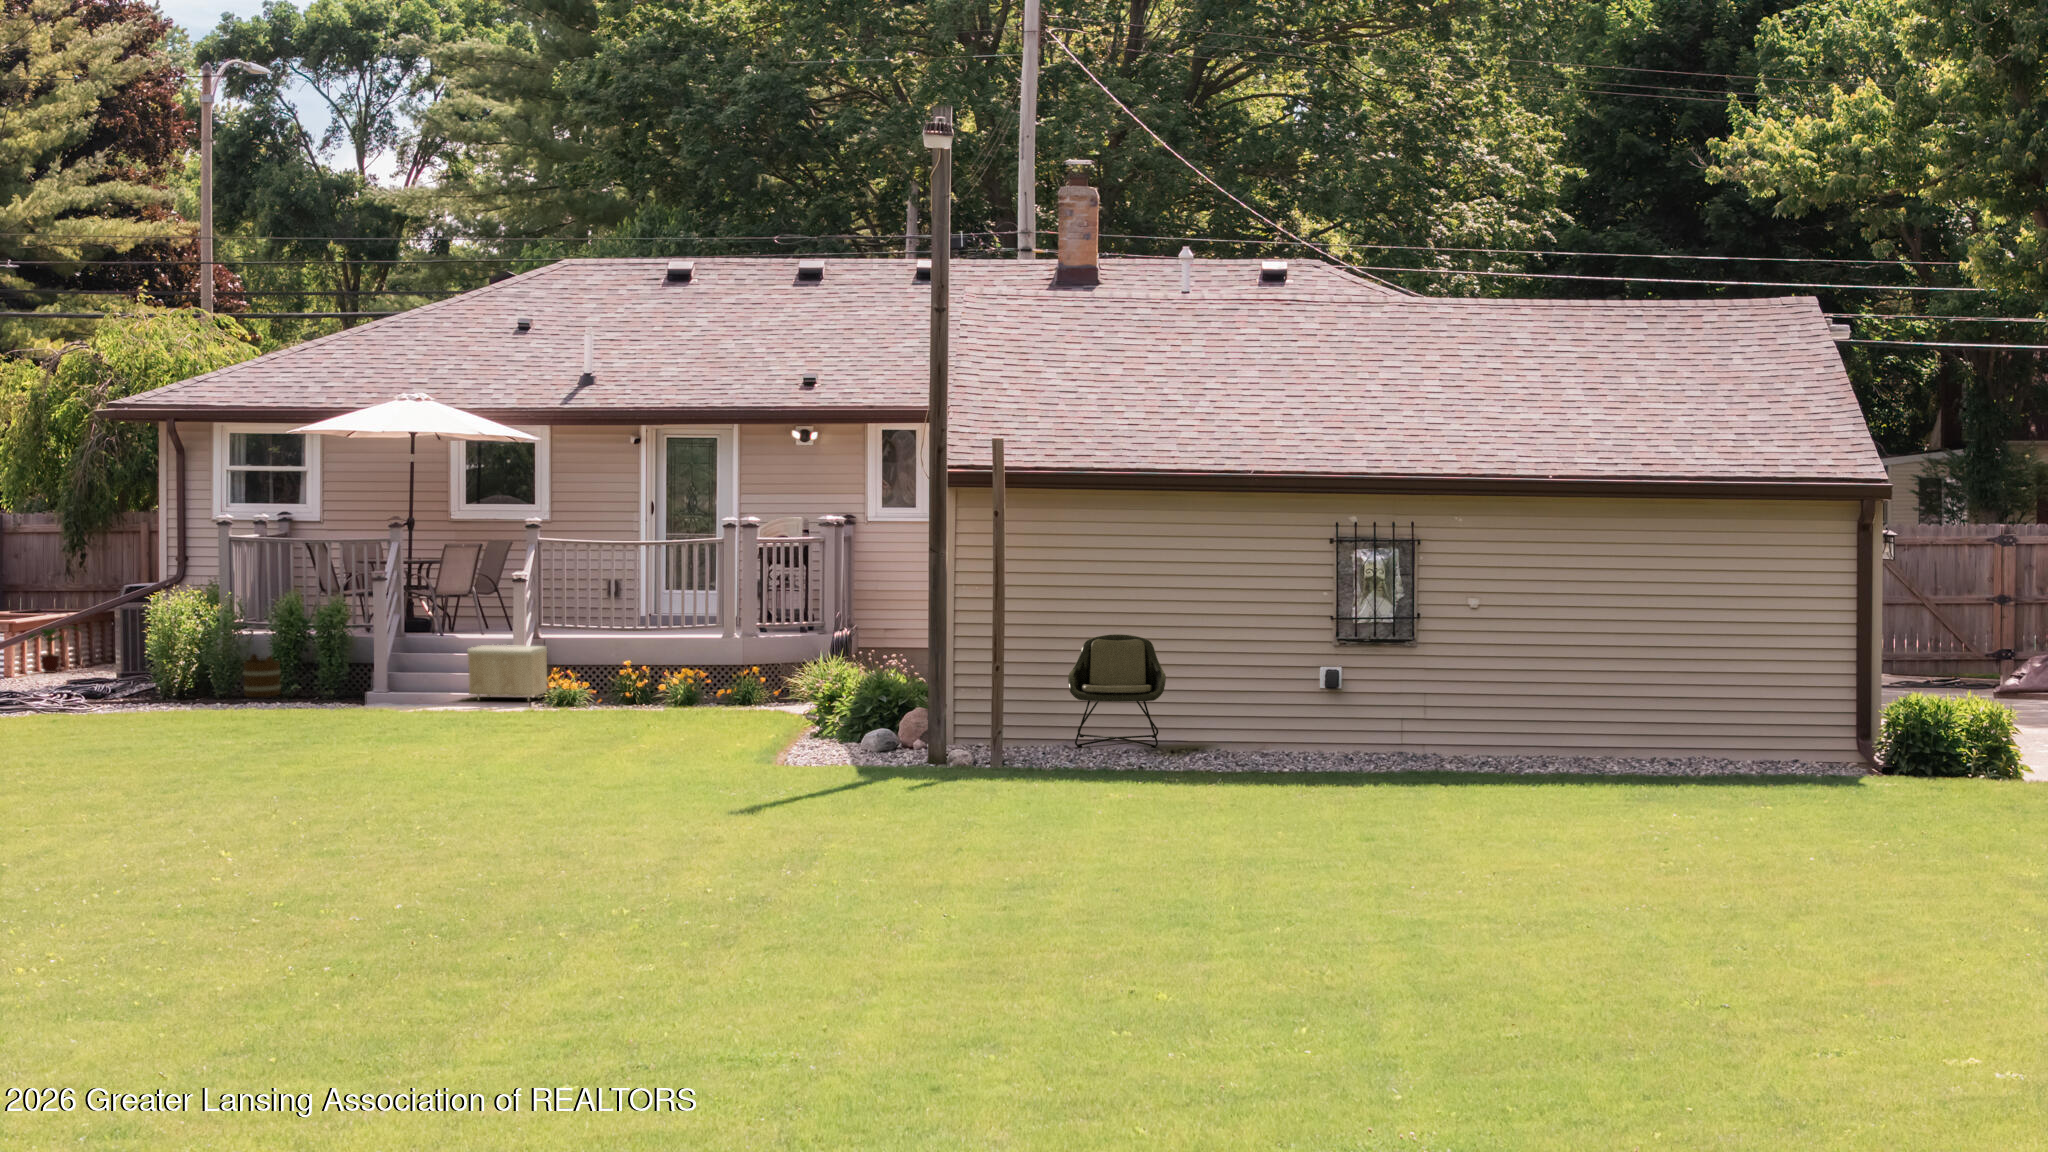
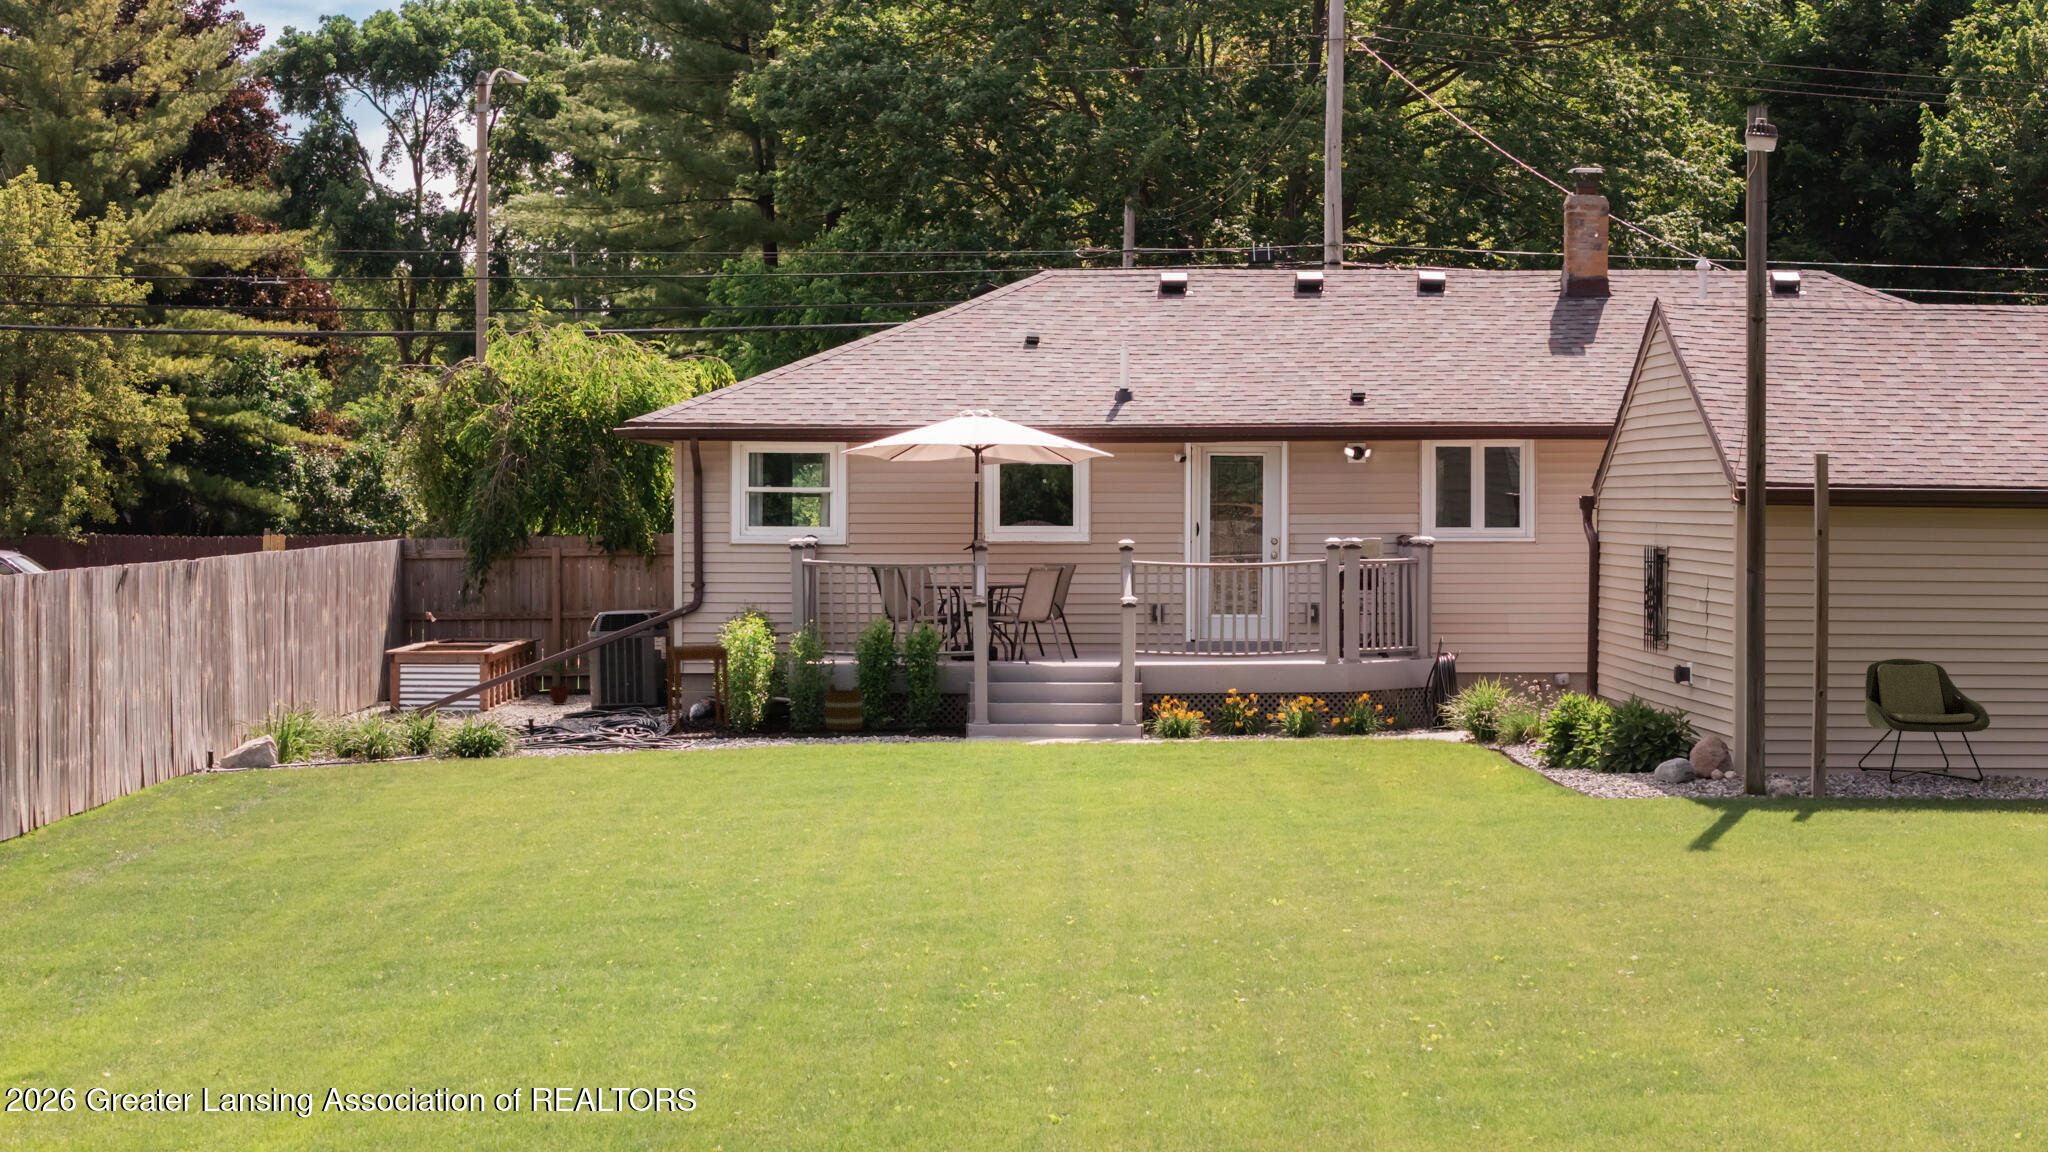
side table: none [99,616,160,697] -> present [667,645,729,731]
storage bench: present [467,645,547,701] -> none [1082,674,1158,734]

